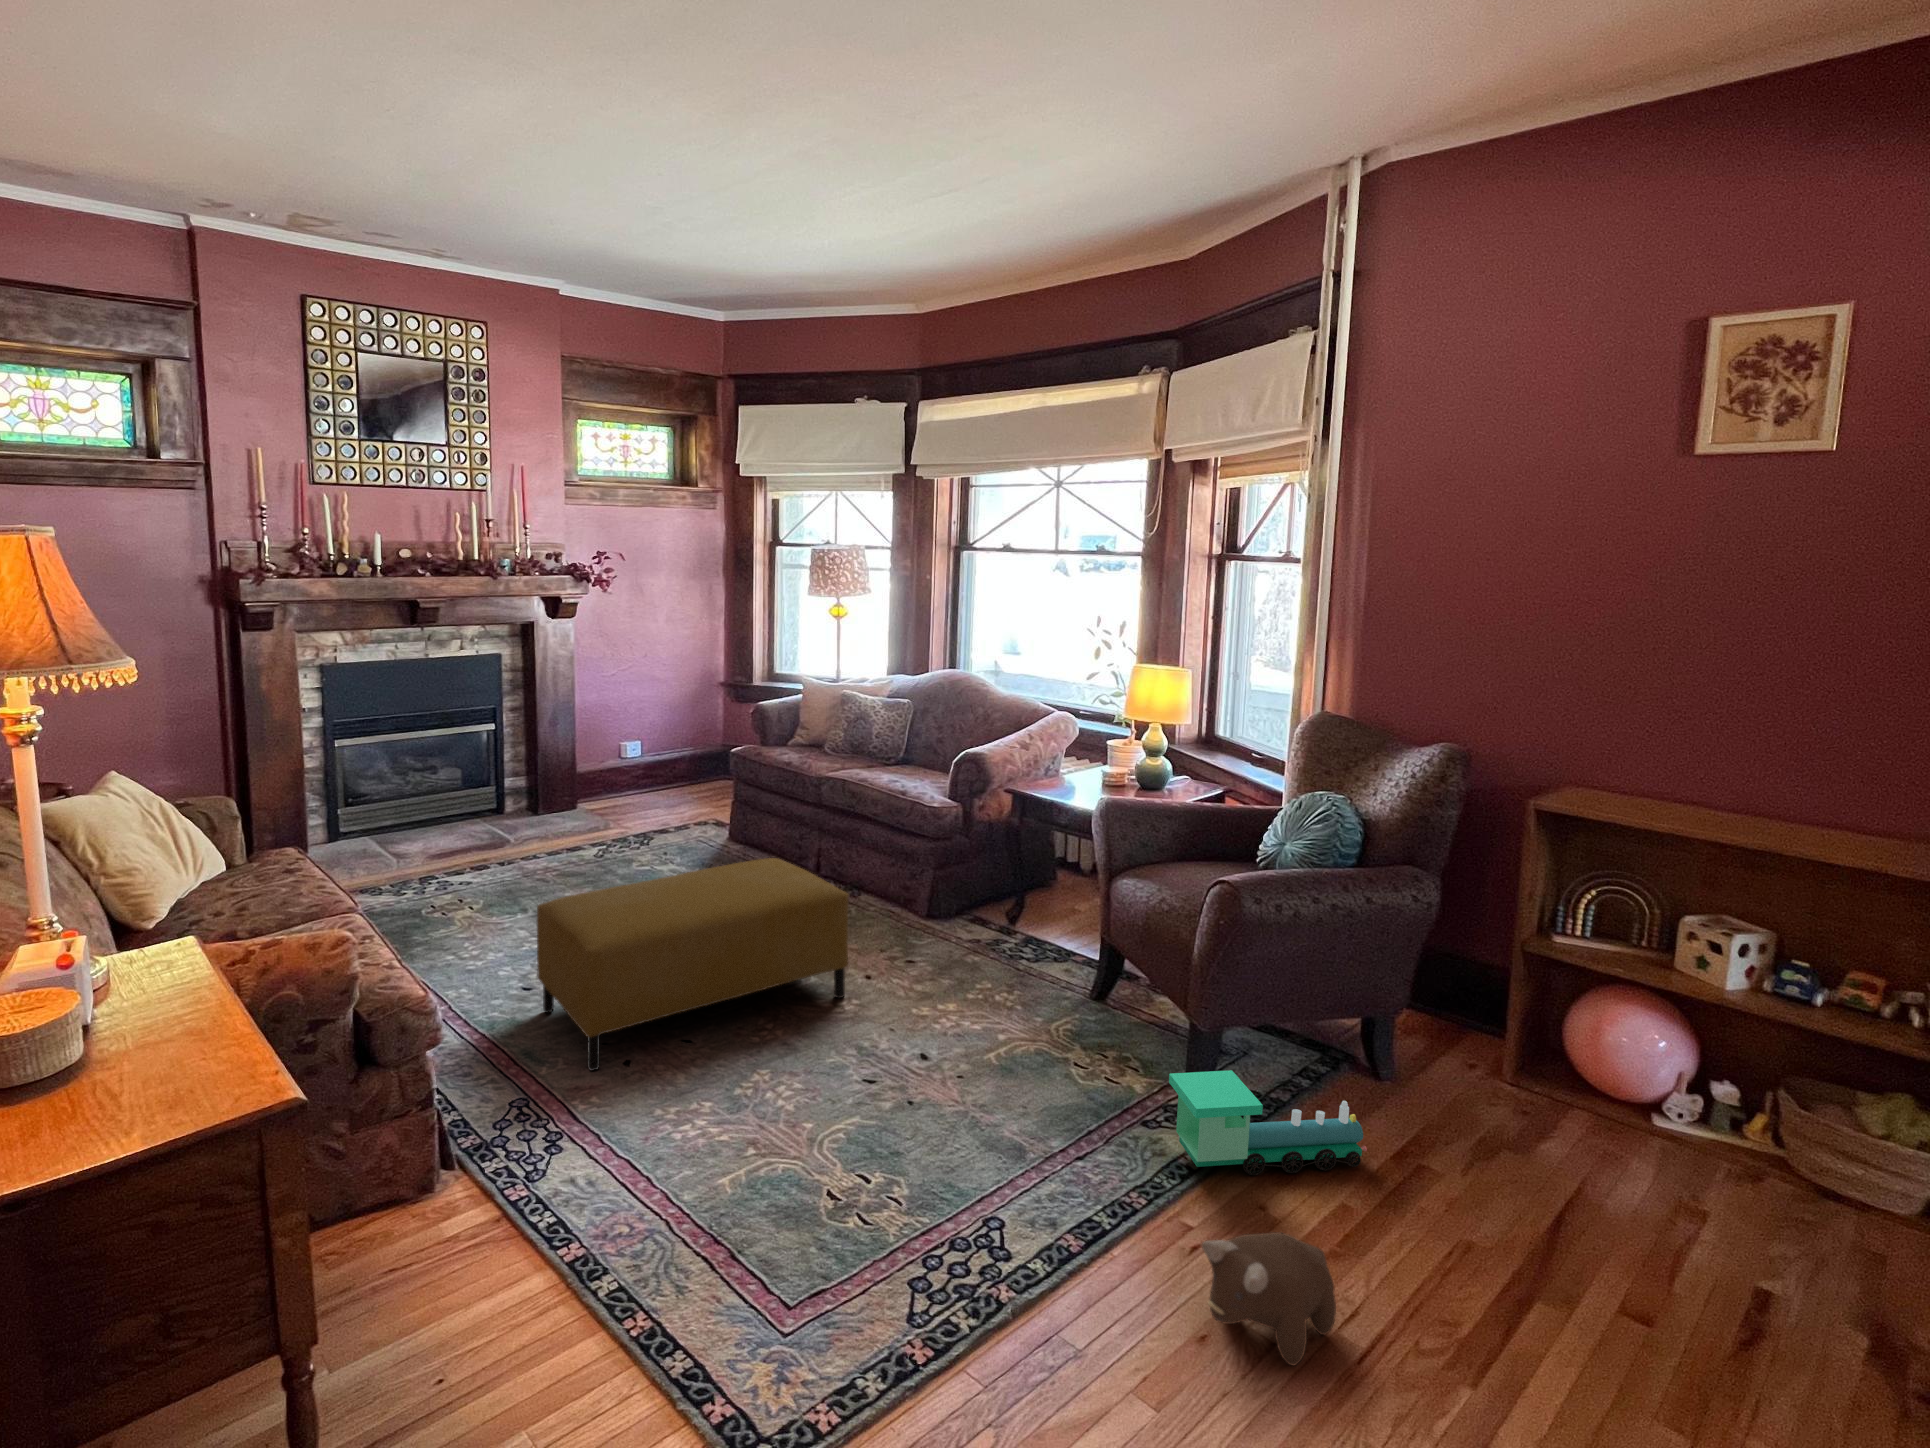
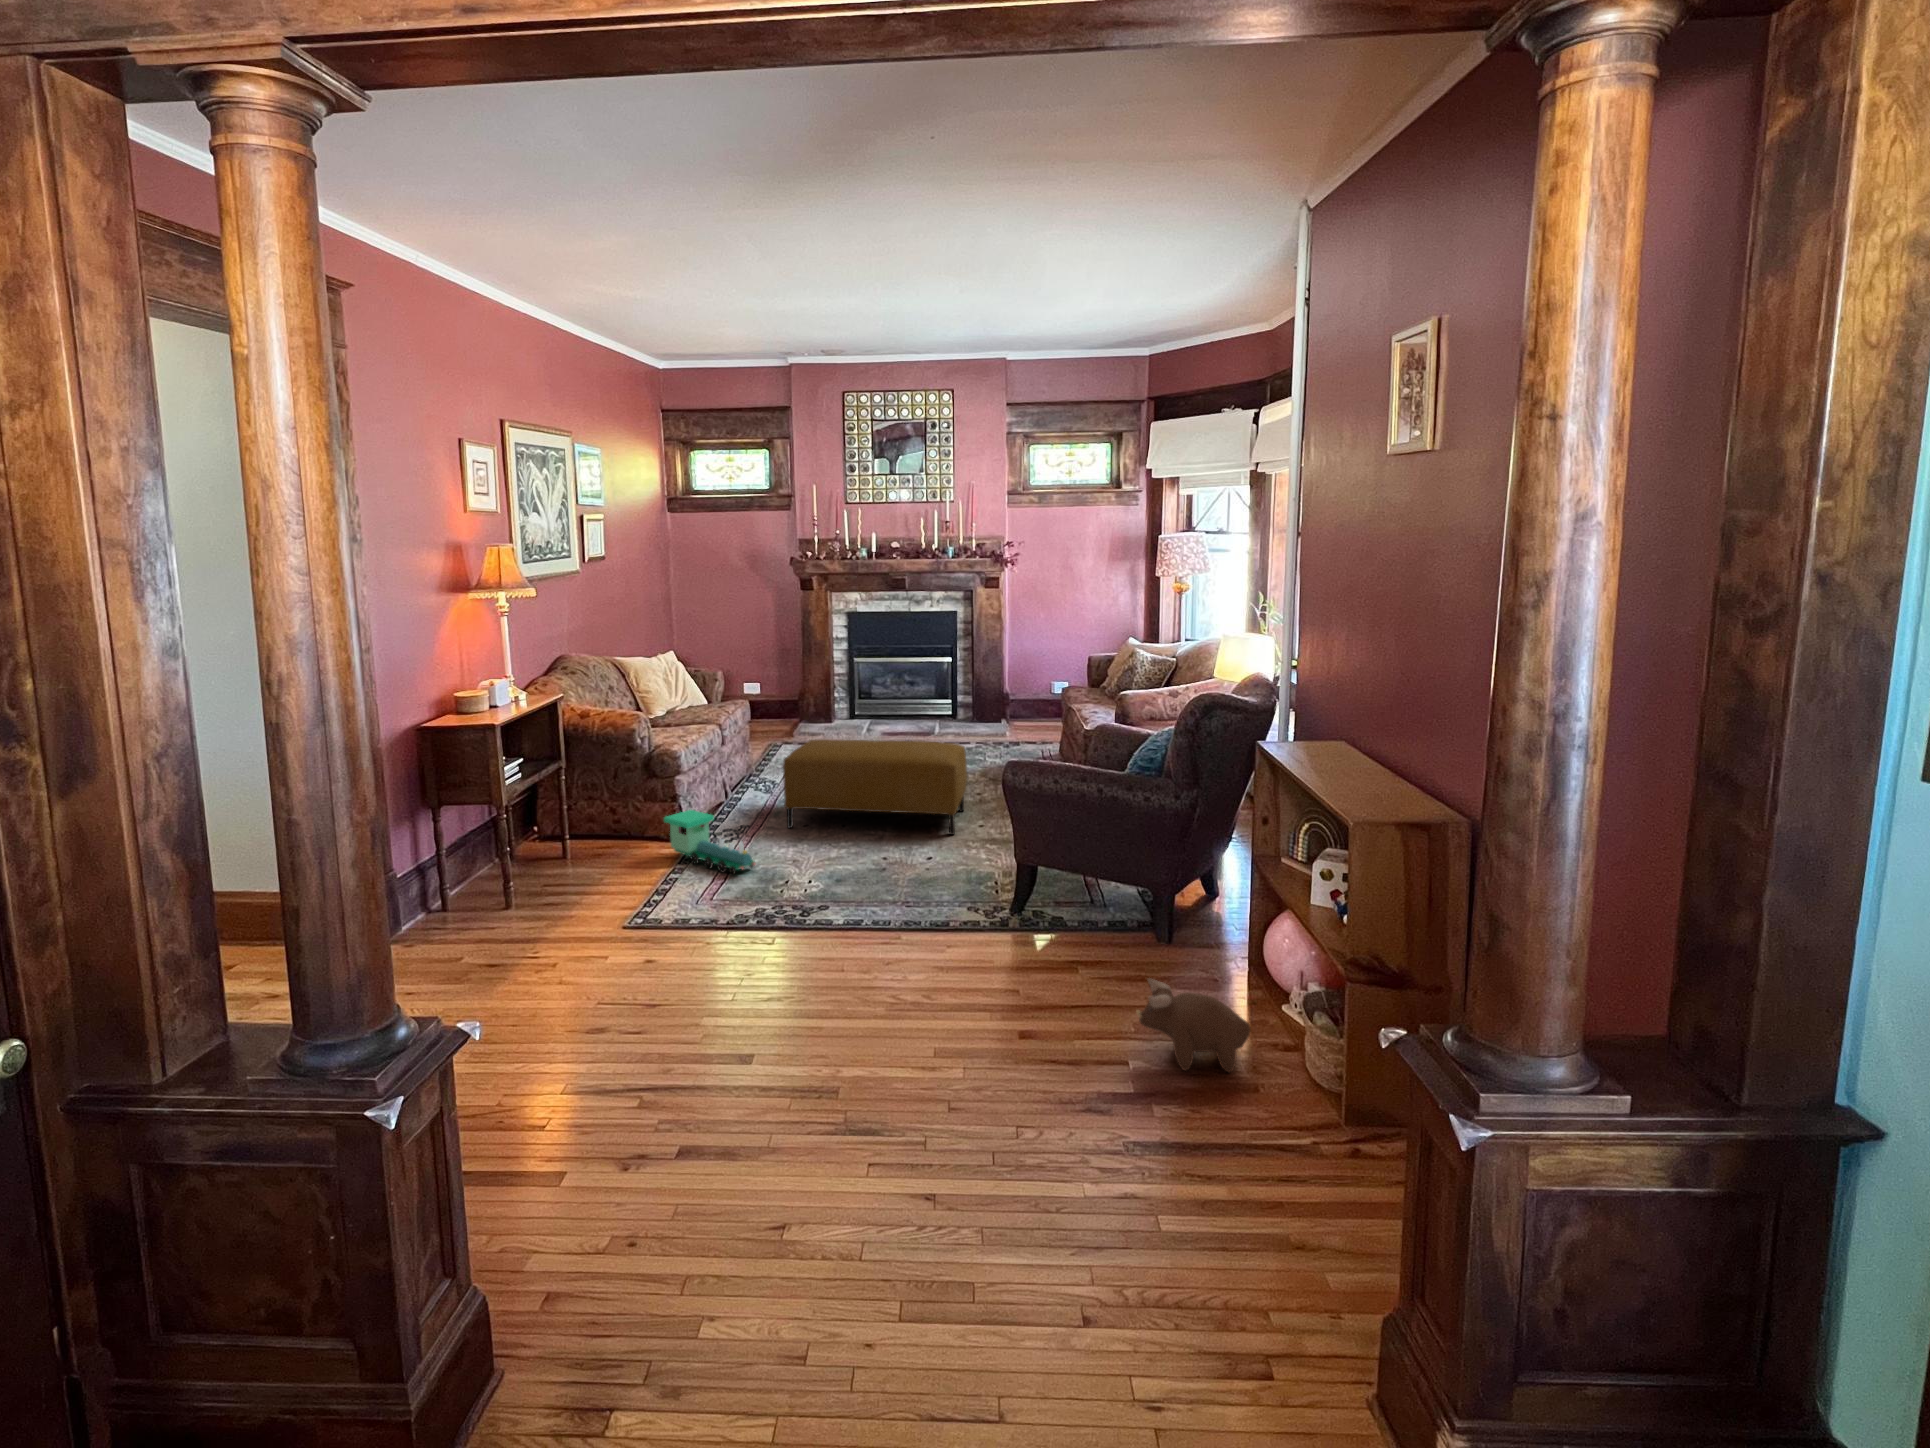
toy train: present [1169,1070,1367,1175] -> present [664,809,755,874]
plush toy: present [1202,1232,1336,1365] -> present [1136,978,1251,1072]

